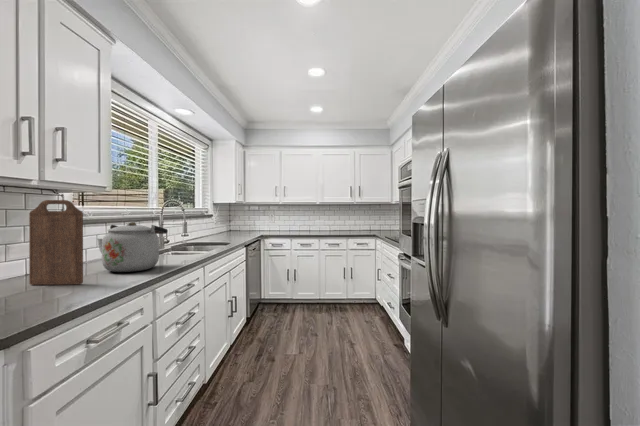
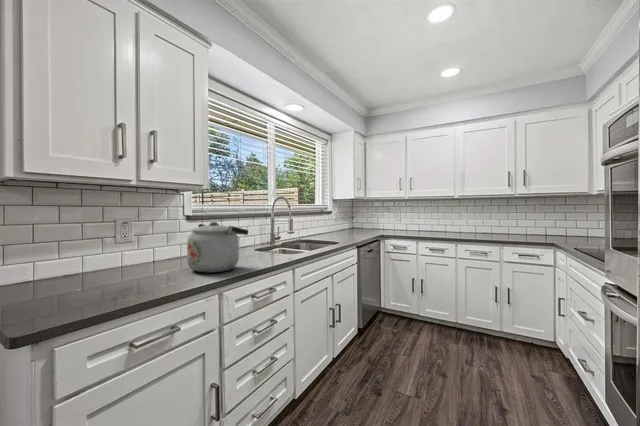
cutting board: present [29,200,83,285] -> none [122,201,157,283]

